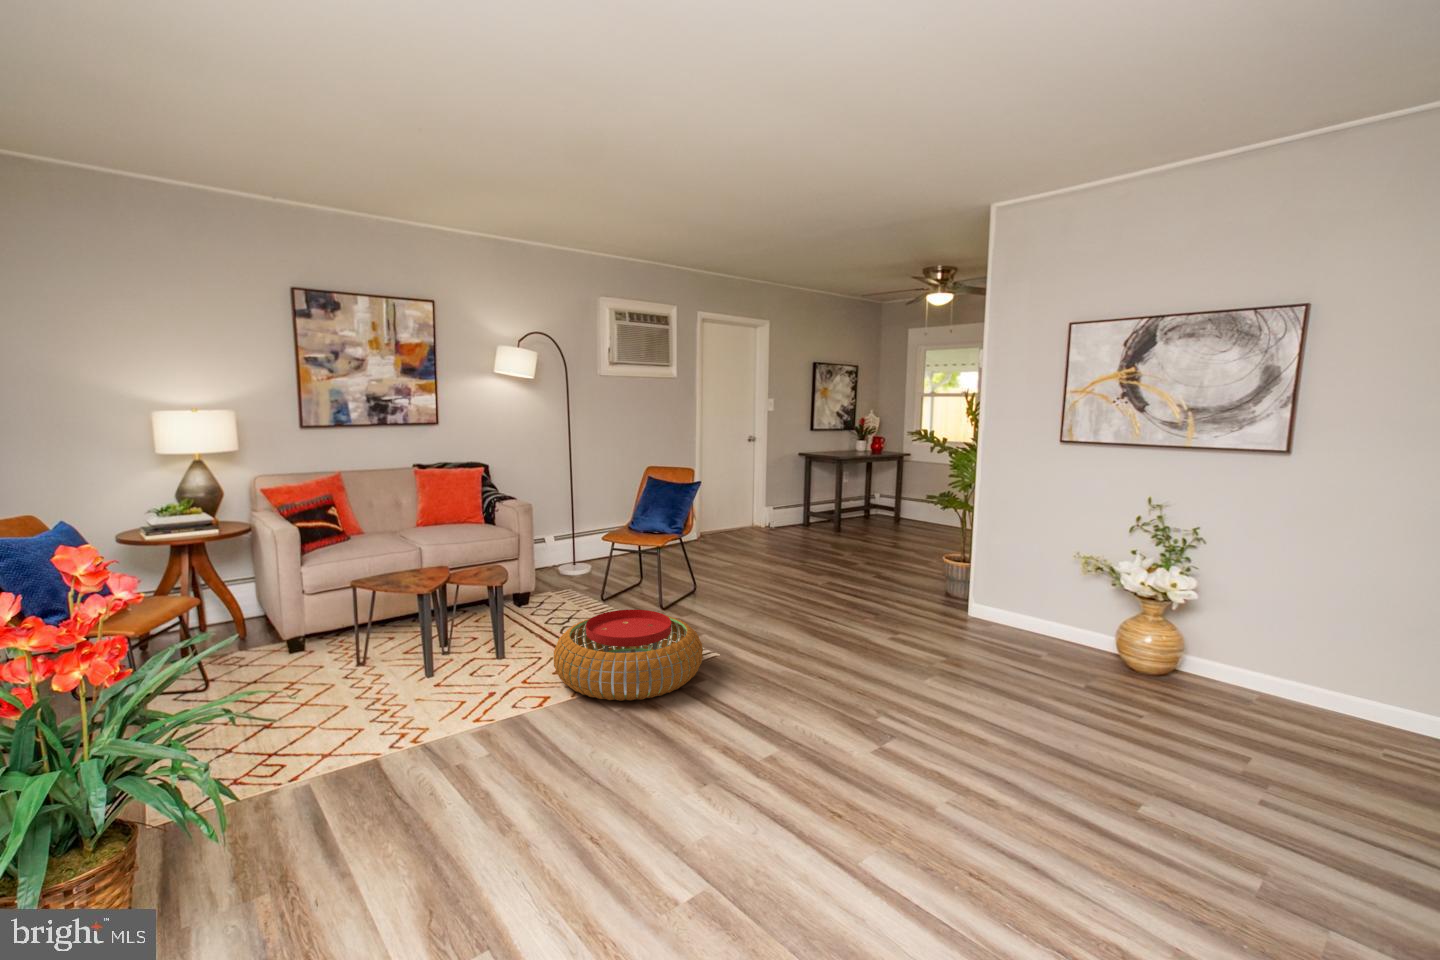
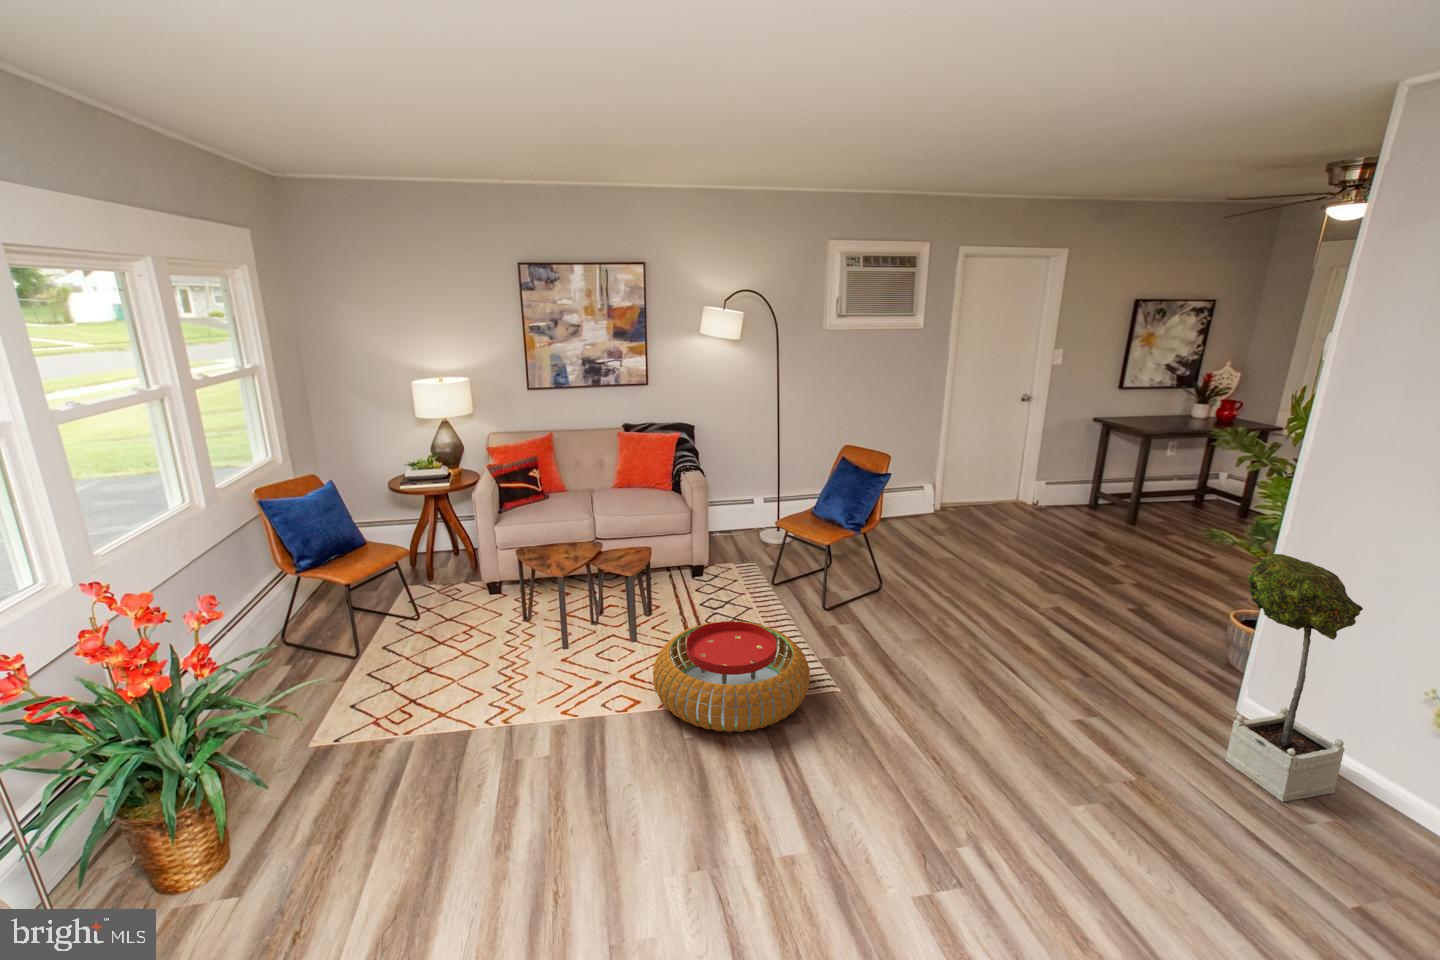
potted tree: none [978,487,1045,651] -> present [1226,554,1363,802]

